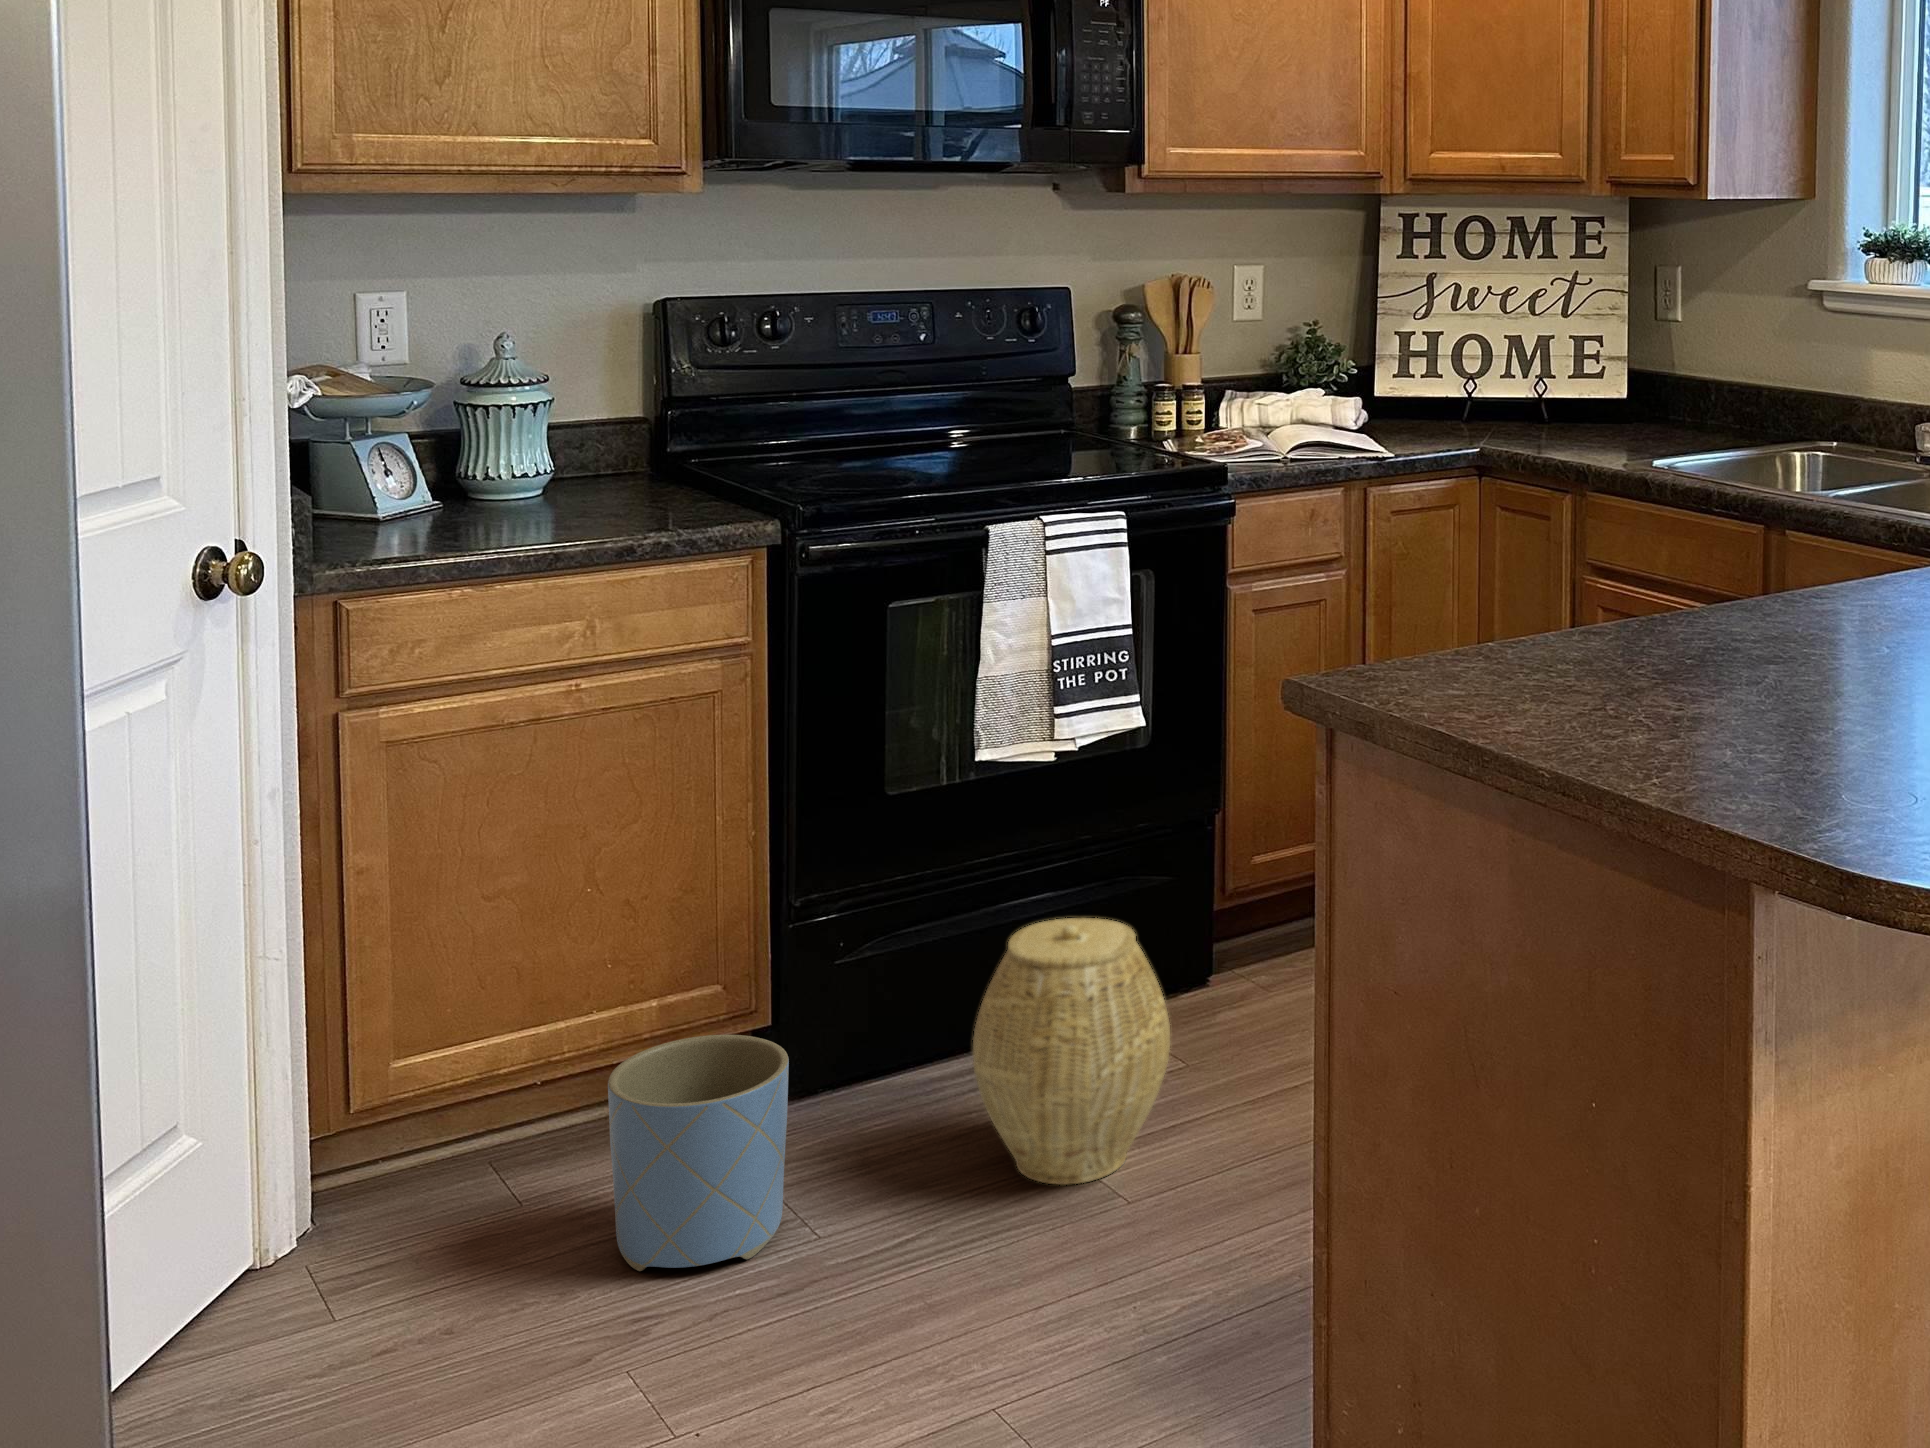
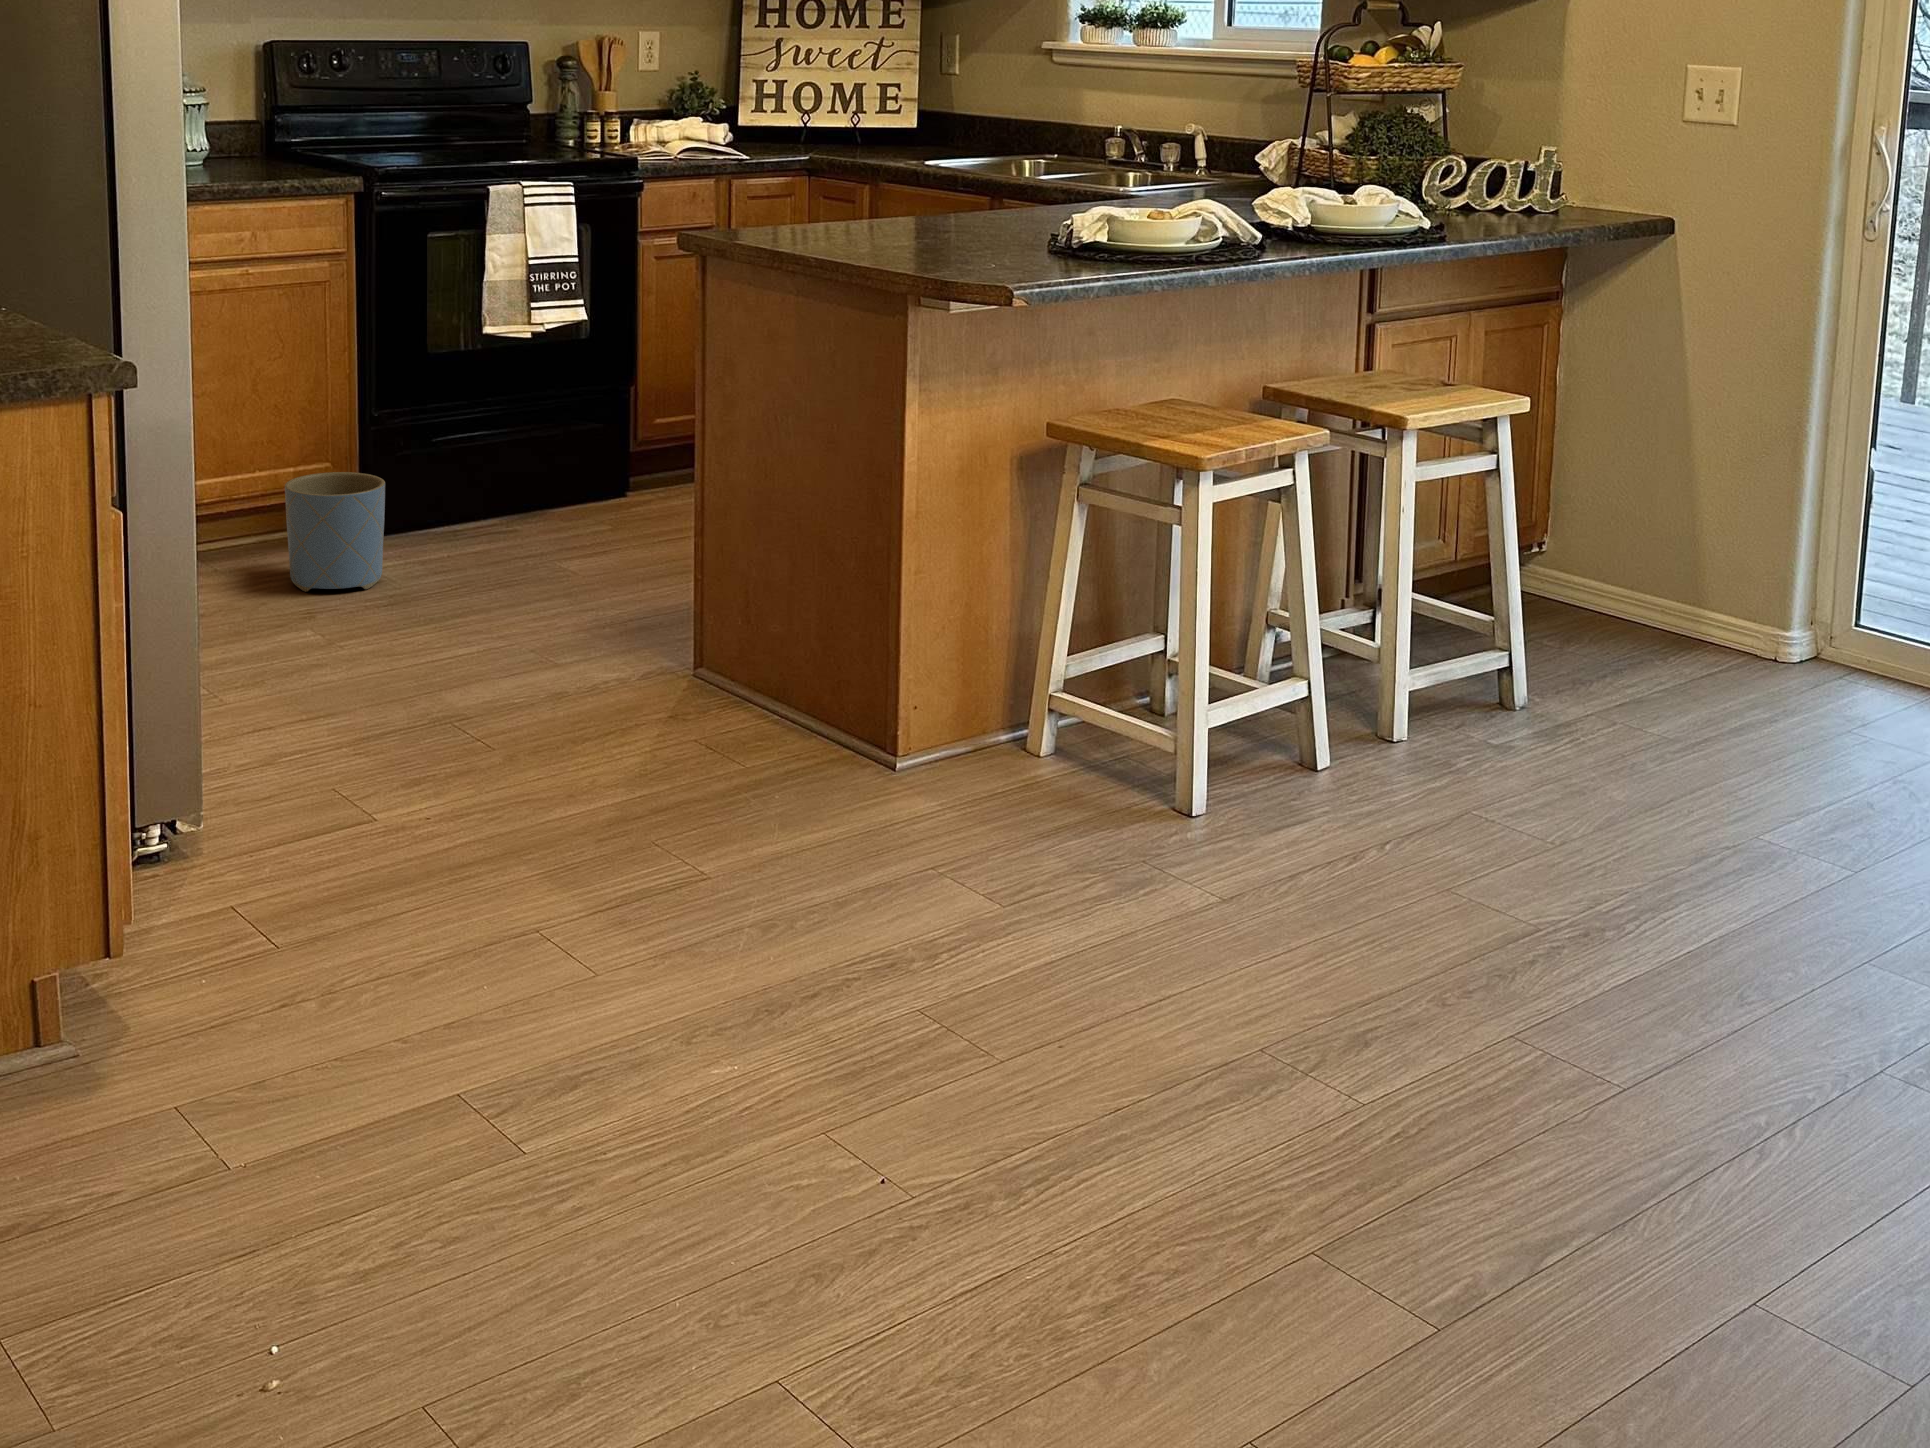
woven basket: present [973,918,1170,1185] -> none [488,419,605,569]

